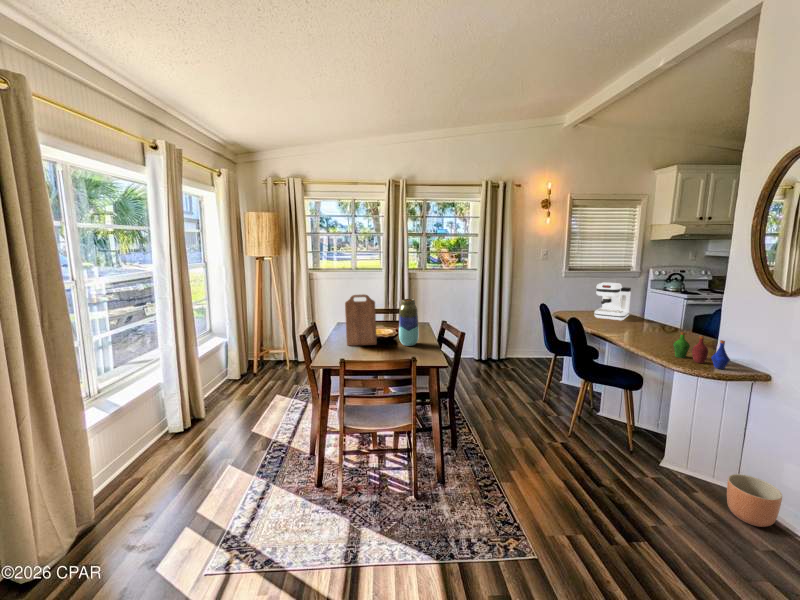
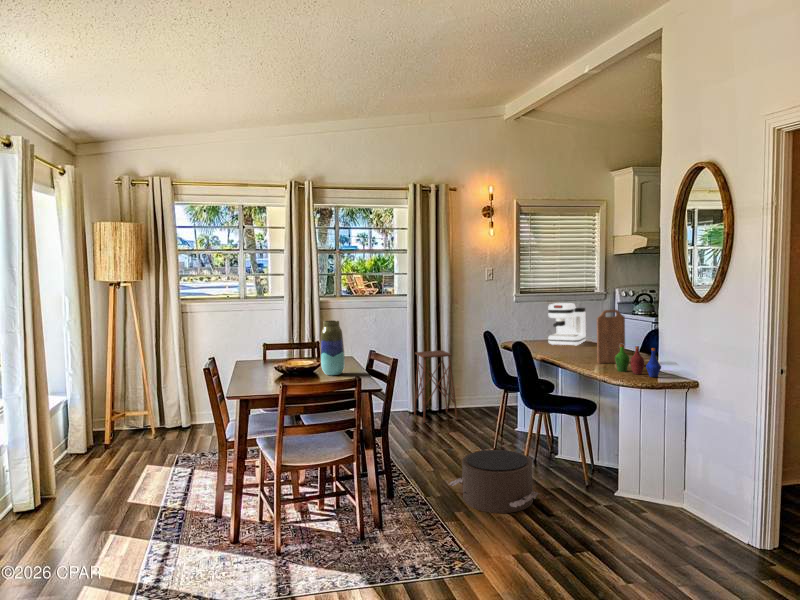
cutting board: present [345,294,377,346] -> present [597,310,625,364]
side table: none [476,314,511,370] -> present [414,351,458,423]
pouf: none [503,414,590,478] -> present [448,450,538,513]
planter: present [727,474,782,527] -> none [667,482,710,528]

